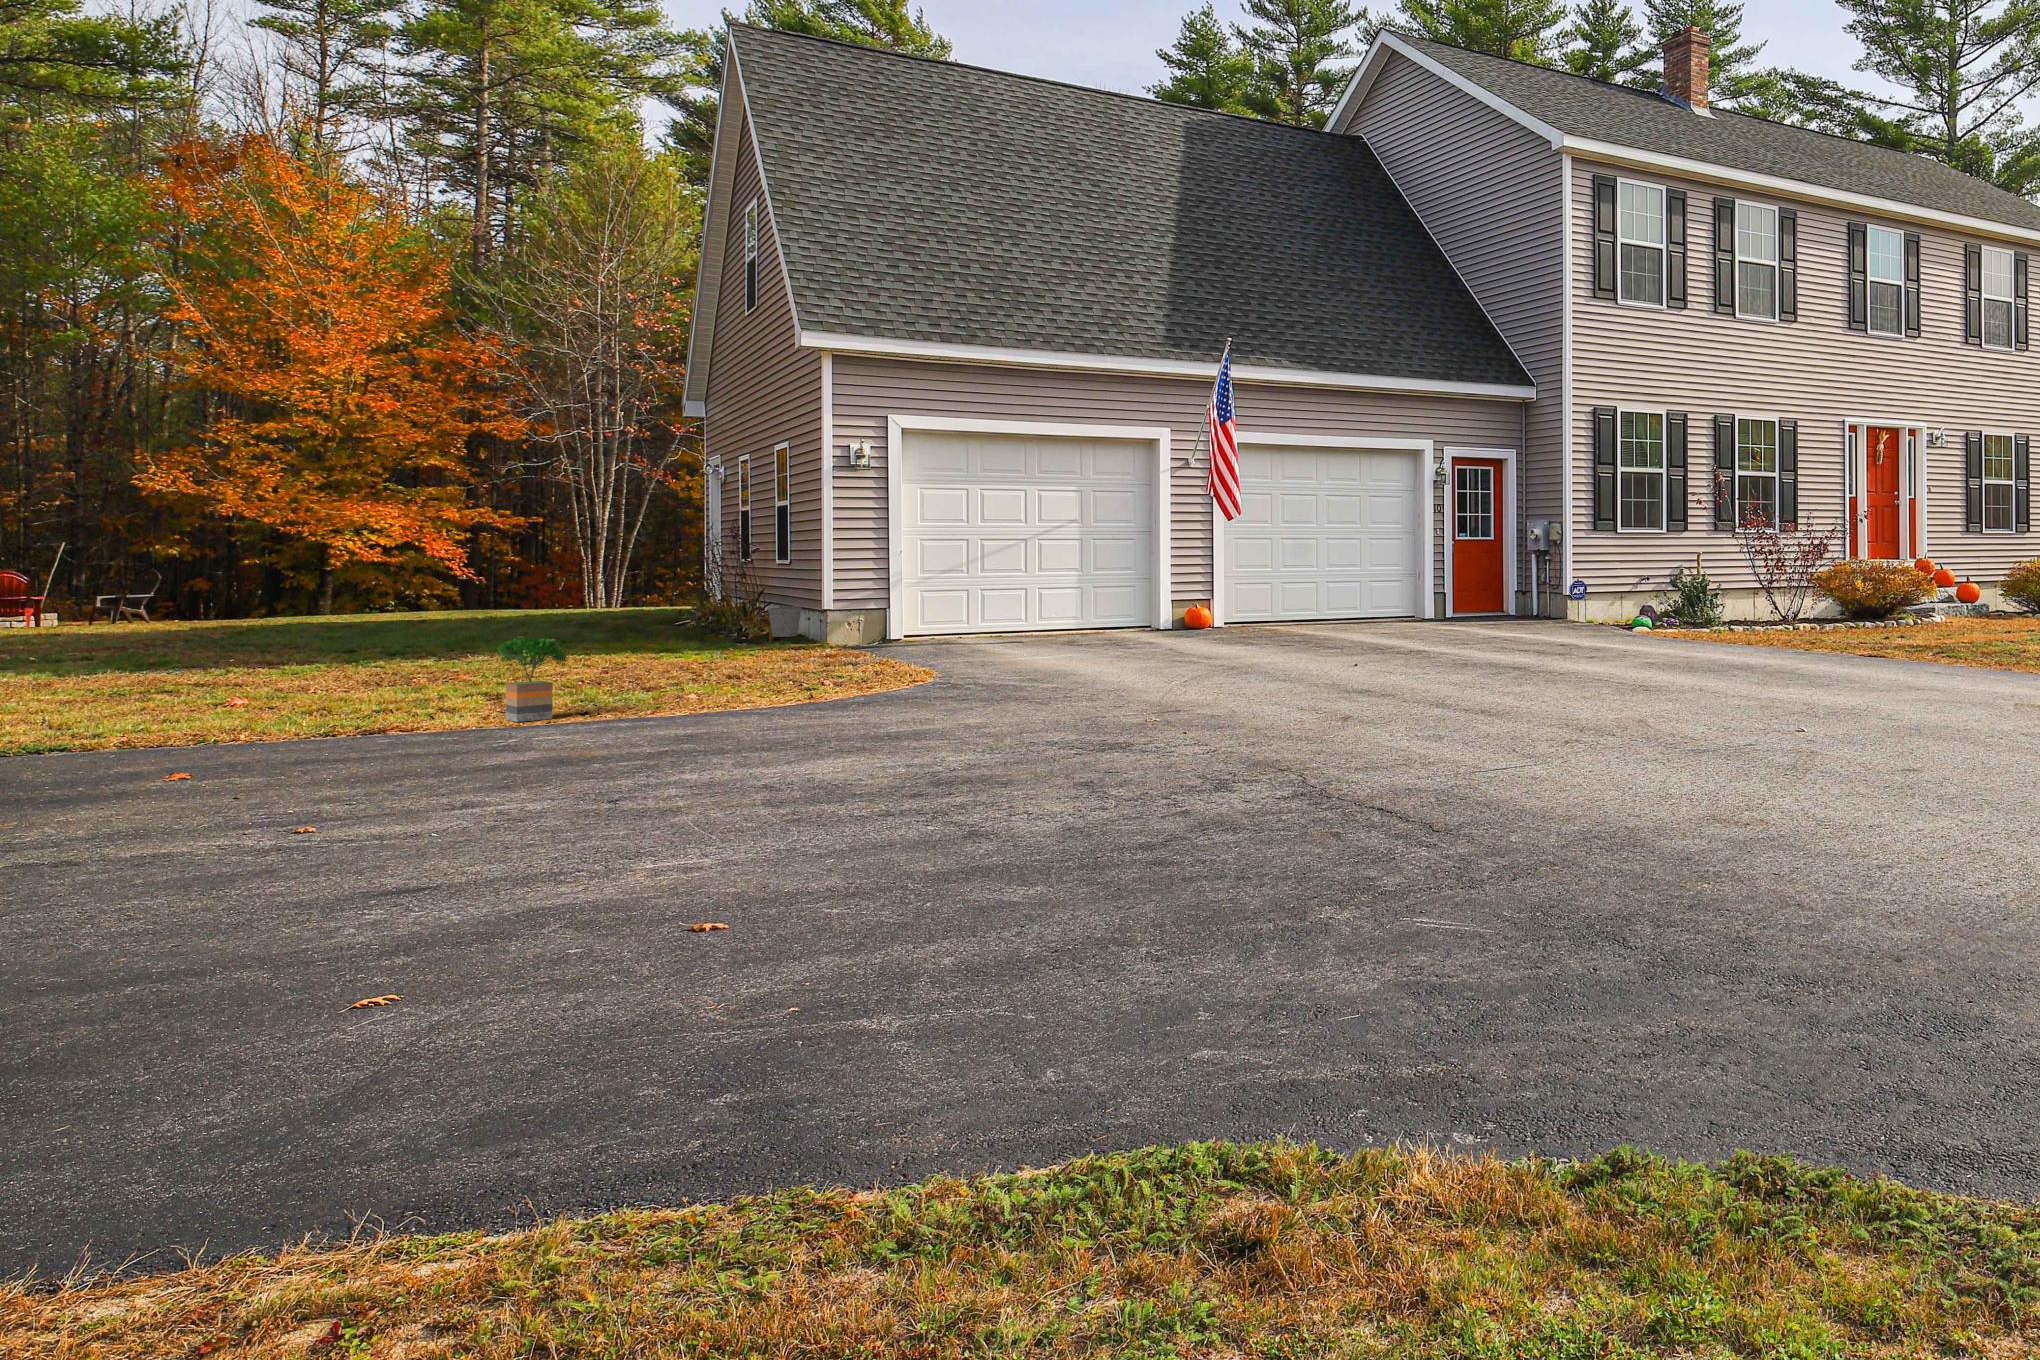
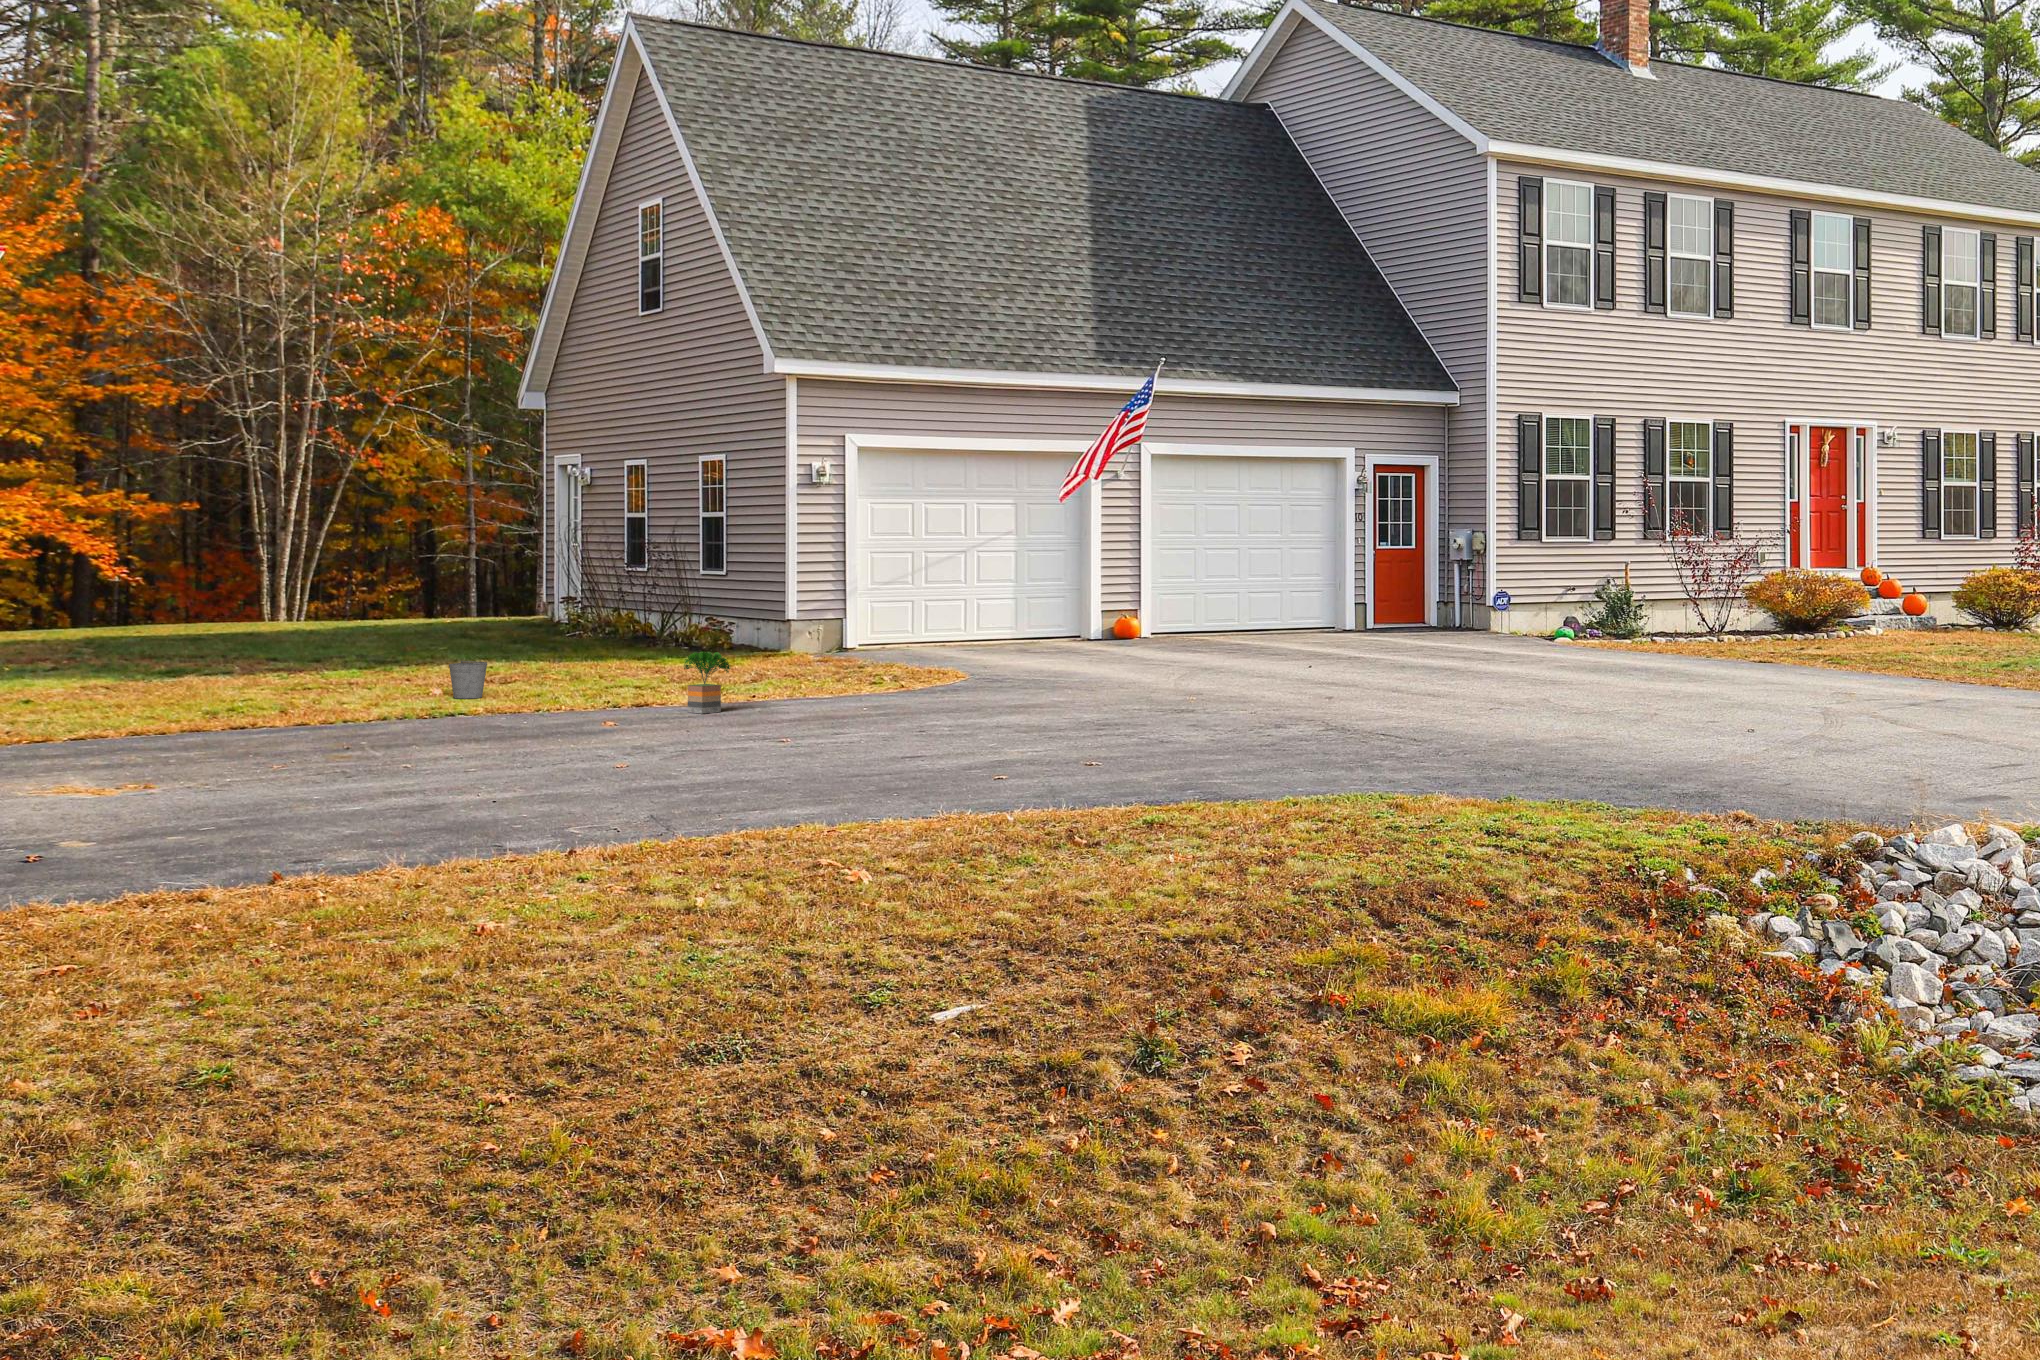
bucket: present [768,606,802,637] -> present [449,661,487,699]

